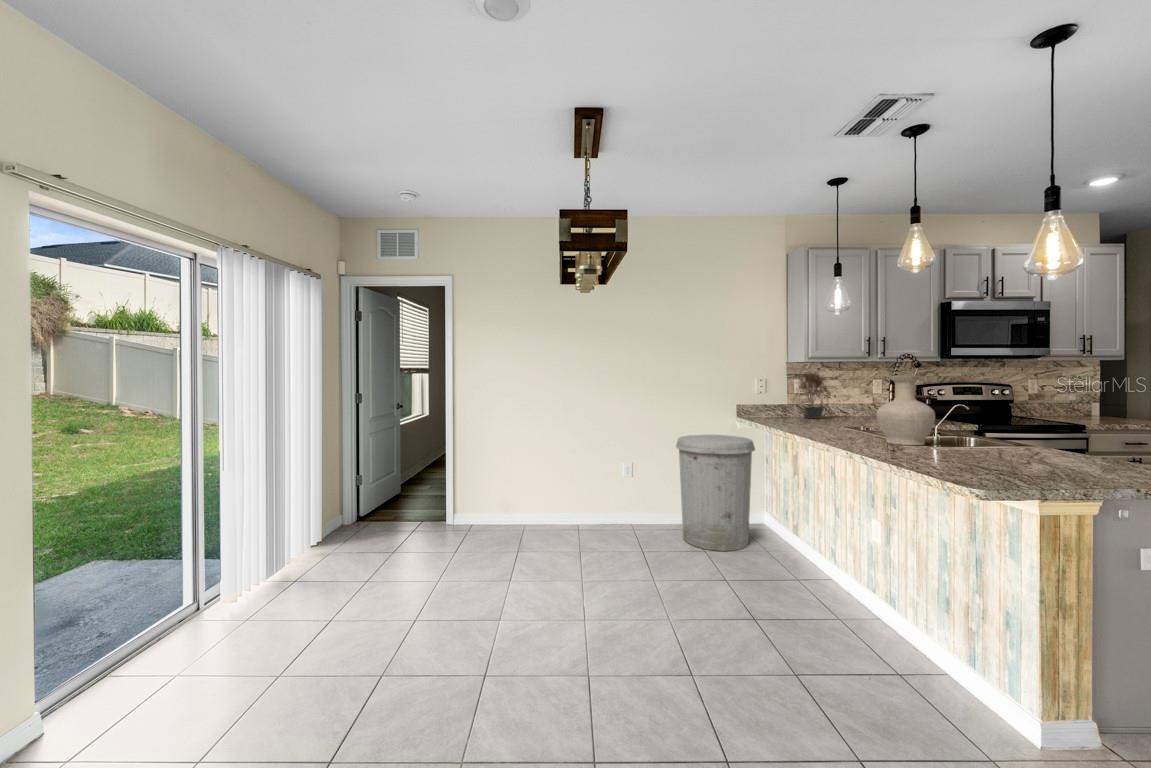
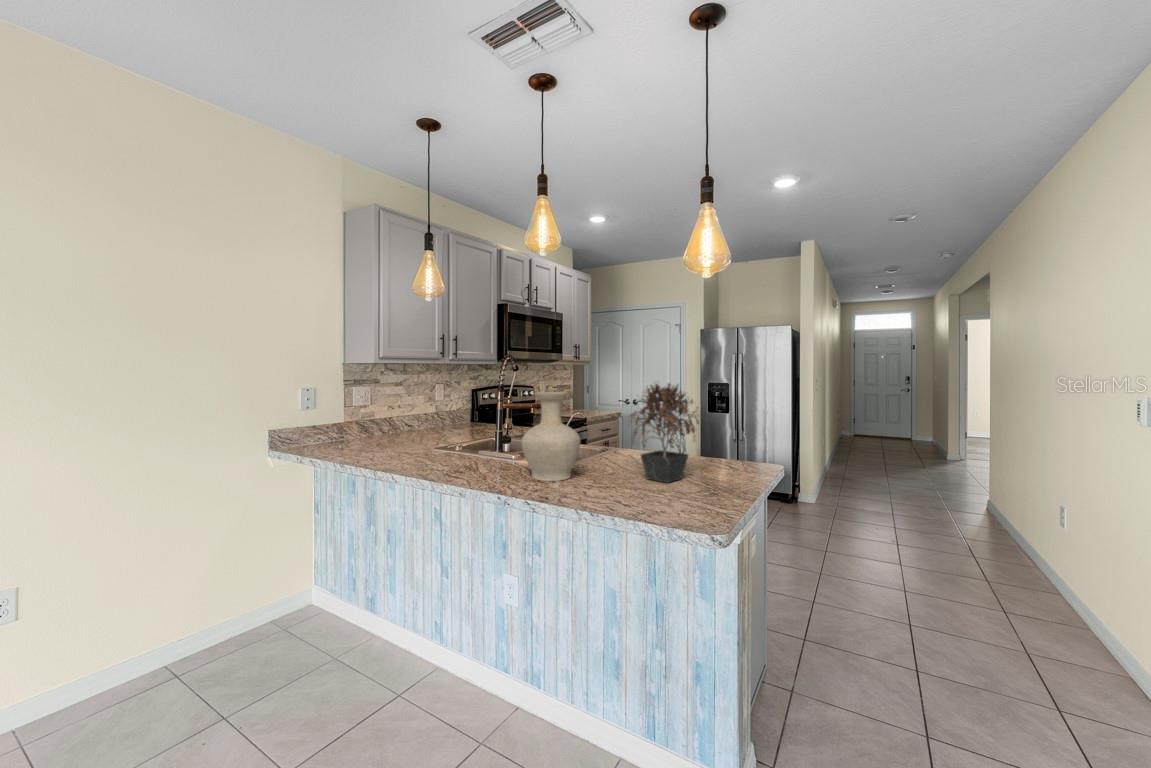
potted plant: present [797,372,830,419] -> present [630,383,699,483]
trash can: present [676,434,755,551] -> none [150,483,314,709]

